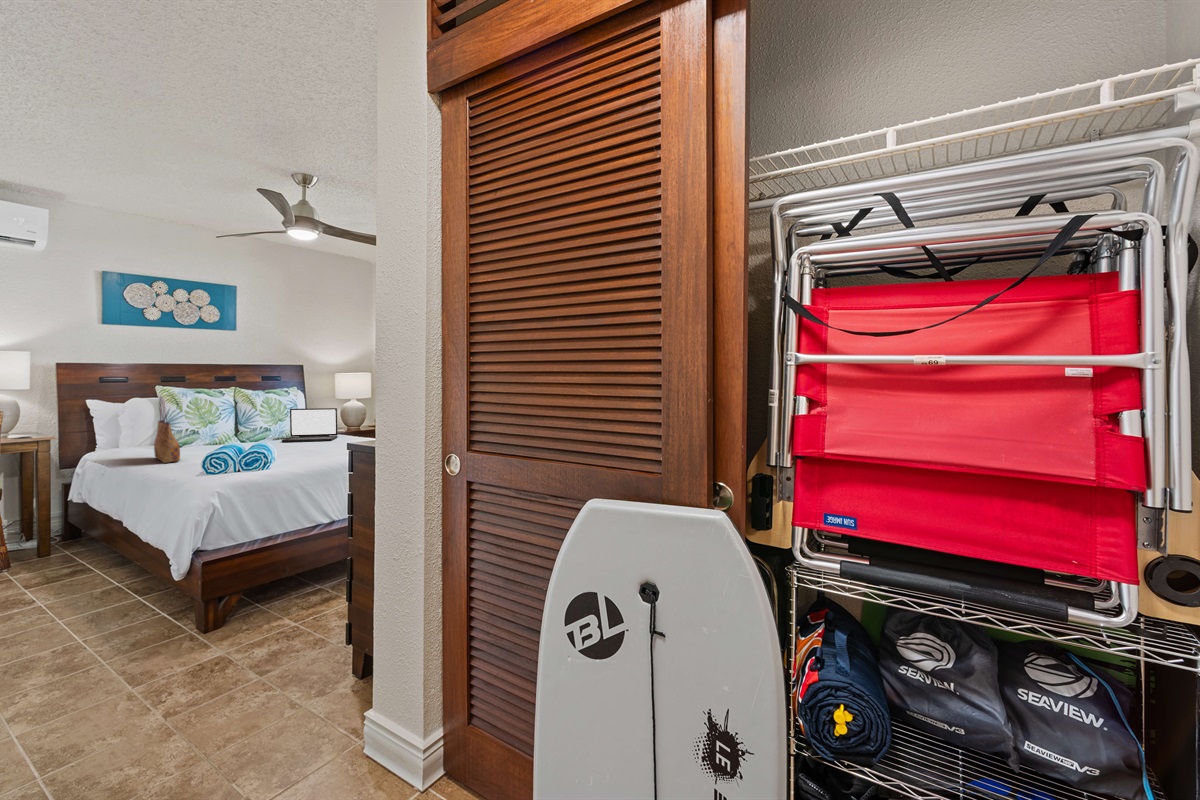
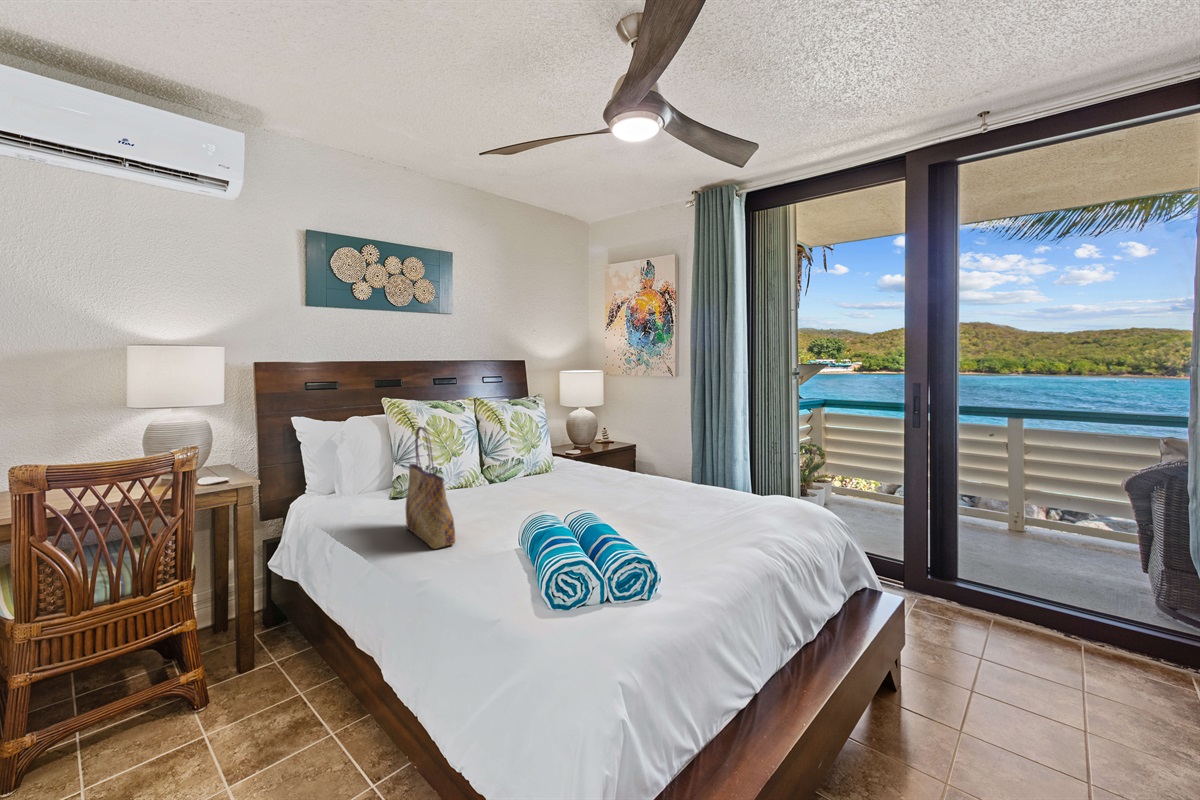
laptop: present [282,408,338,442] -> none [551,429,621,485]

